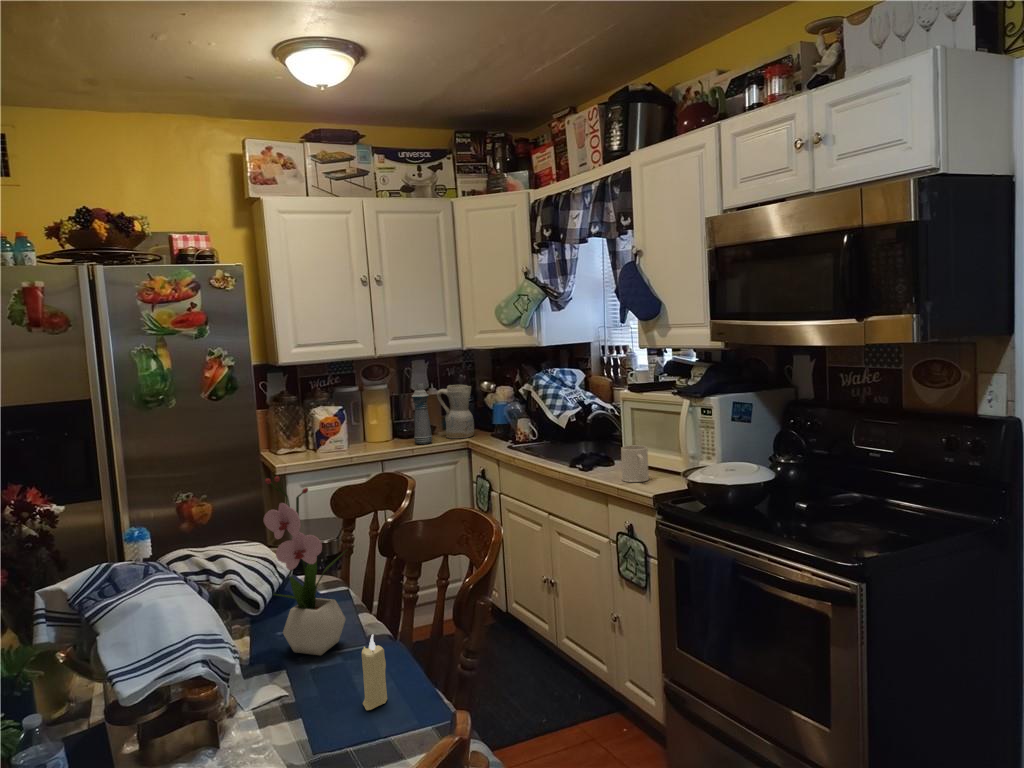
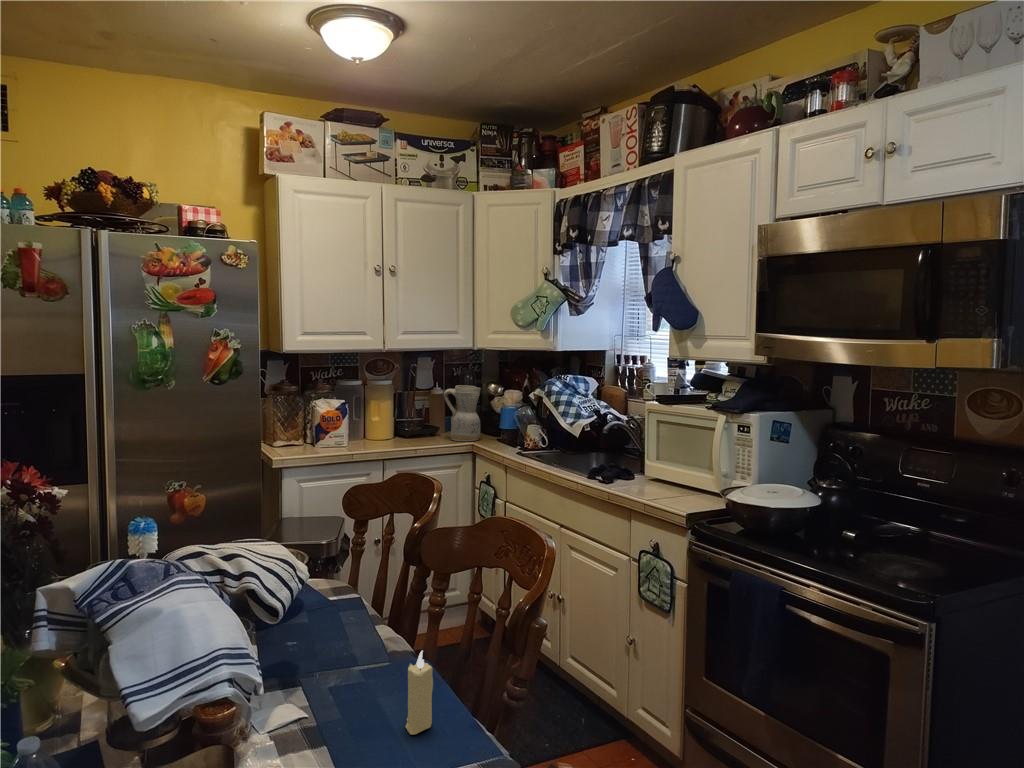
bottle: present [411,383,432,444] -> none [418,381,437,445]
mug: present [621,445,649,482] -> none [647,460,677,499]
flower arrangement: present [264,476,347,655] -> none [299,469,384,669]

